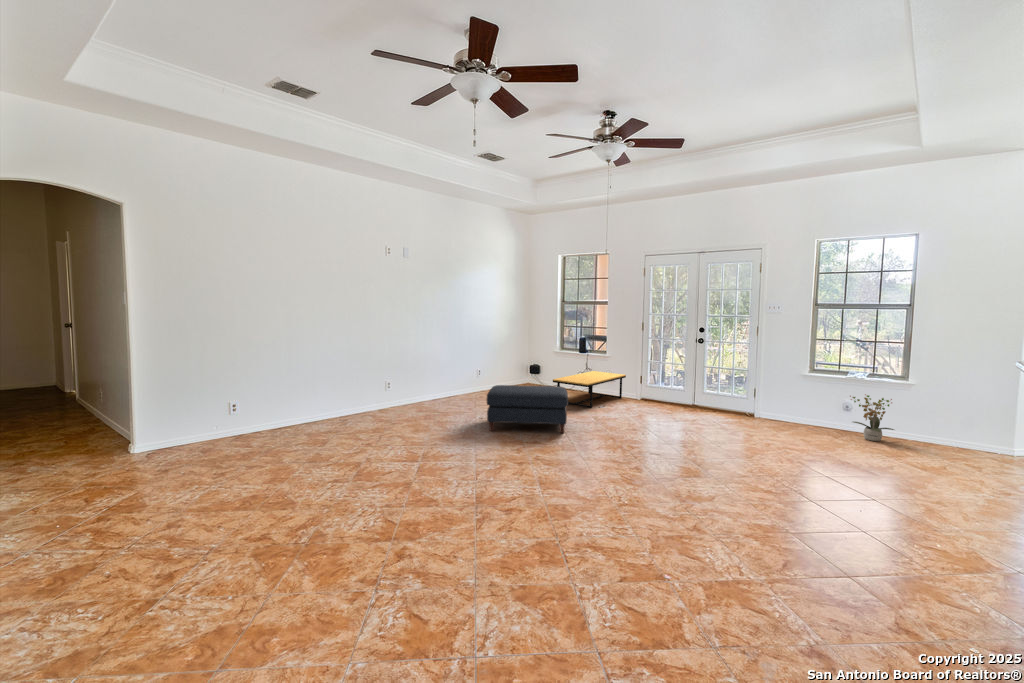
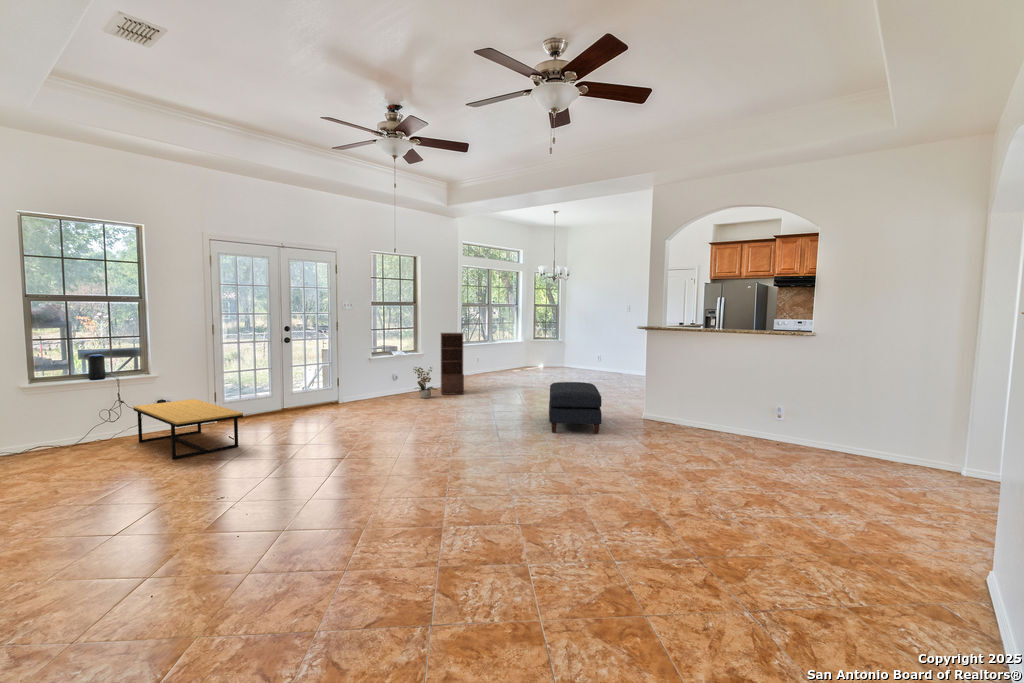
bookshelf: none [912,356,990,456] -> present [441,333,464,395]
ottoman: present [487,385,568,433] -> present [549,382,602,434]

